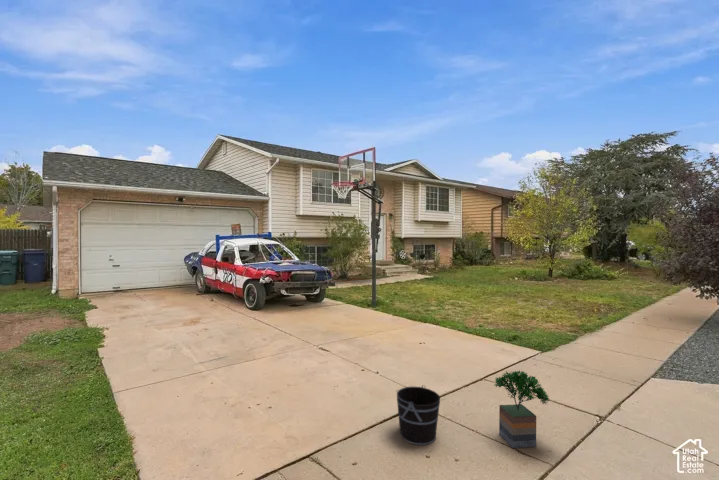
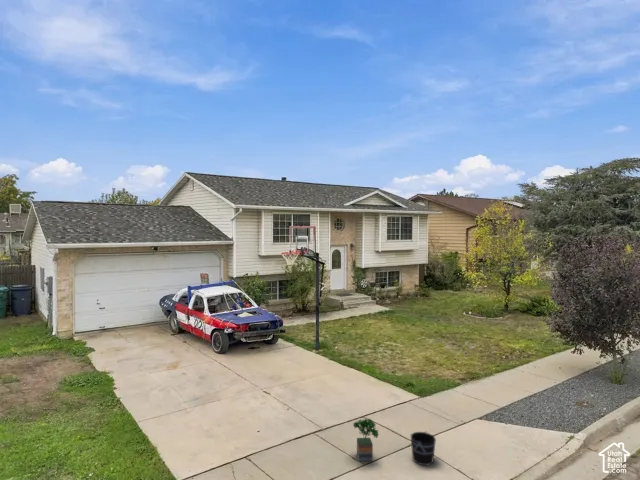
bucket: present [397,385,440,445] -> present [411,432,436,465]

